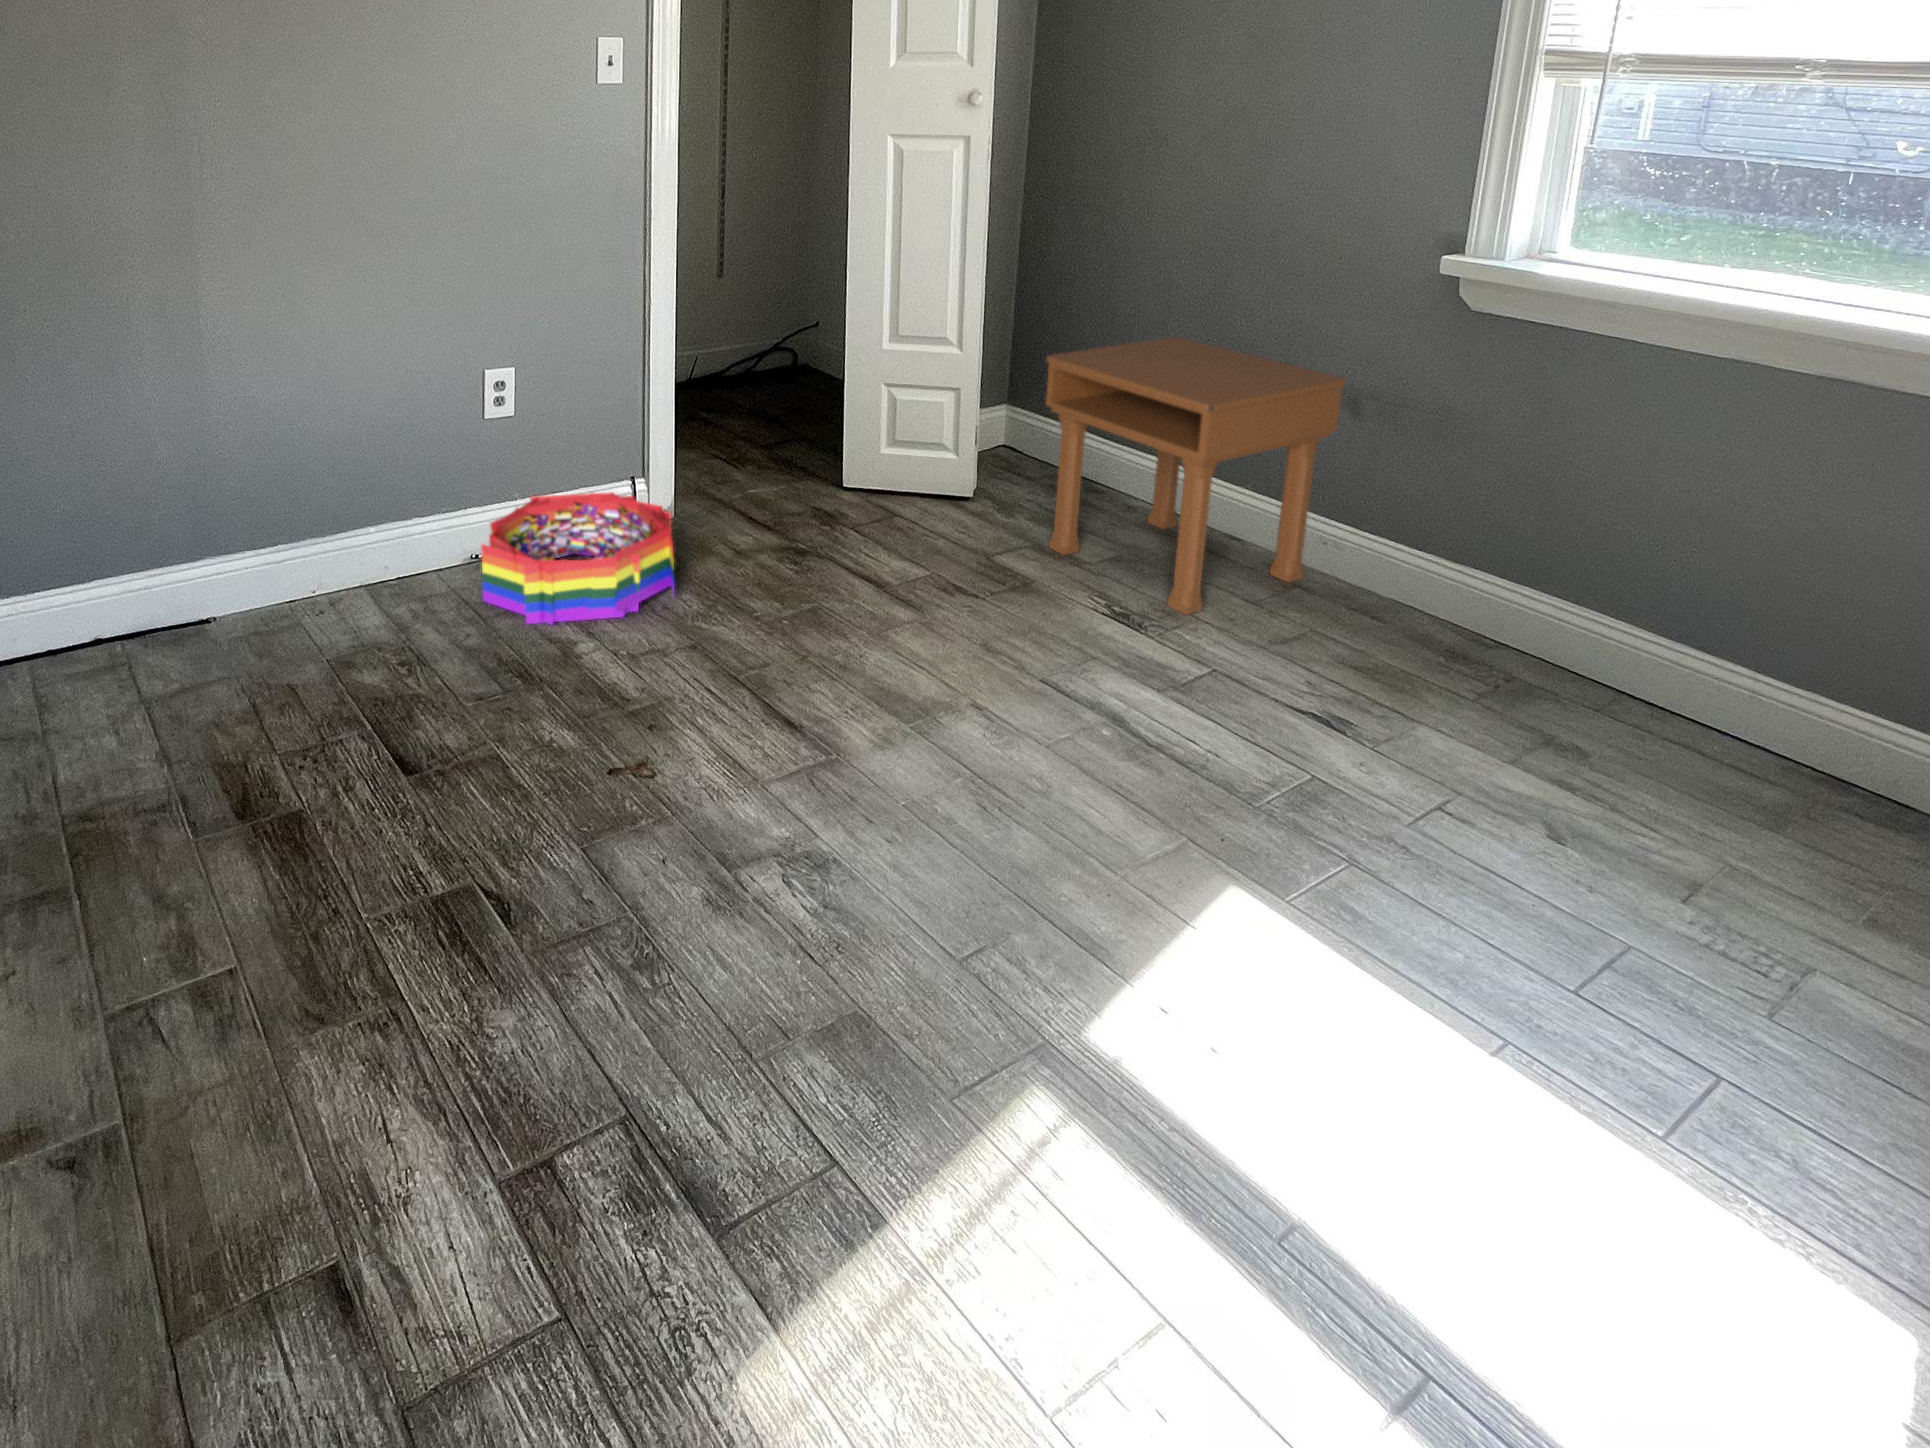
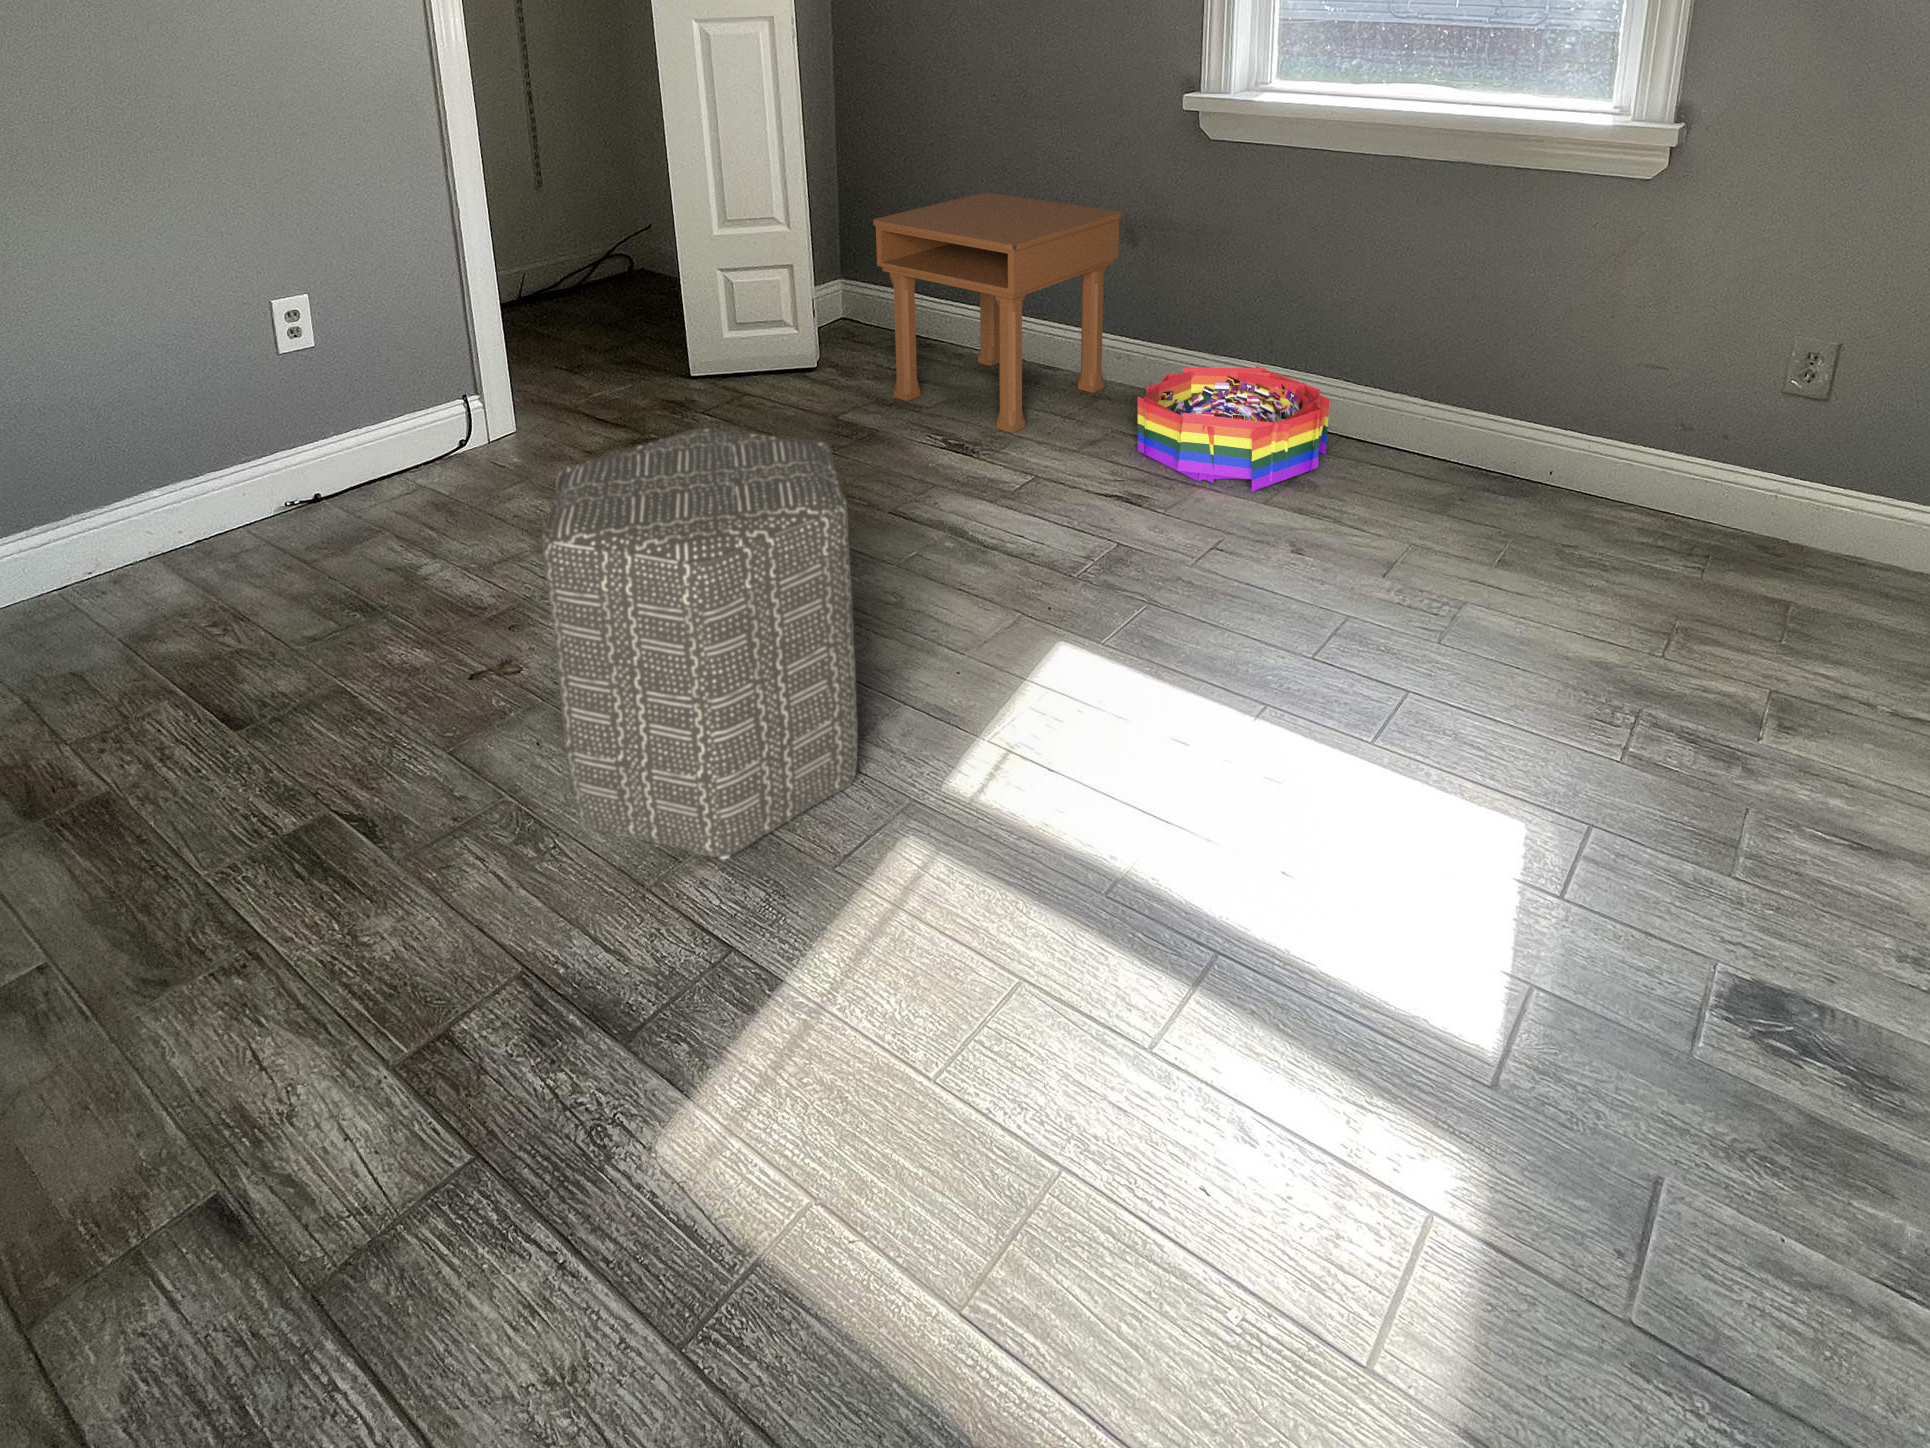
storage bin: present [481,492,675,624] -> present [1138,366,1330,491]
ottoman: none [691,570,1010,1054] -> present [542,428,858,859]

